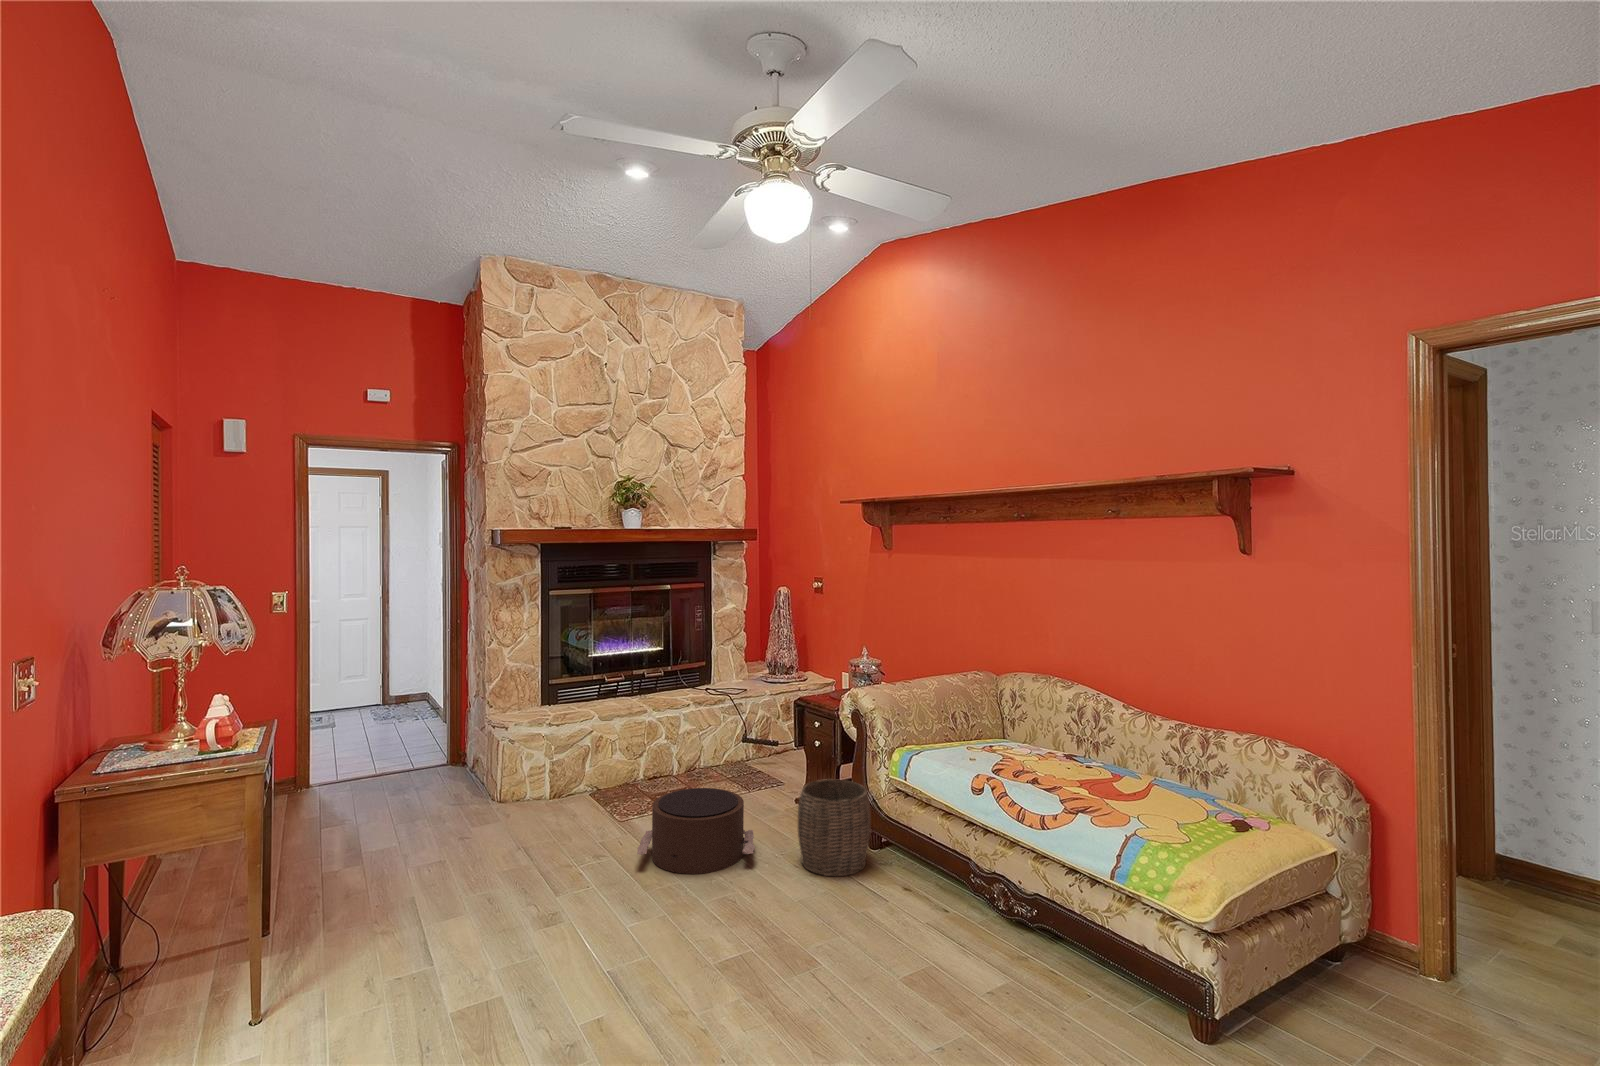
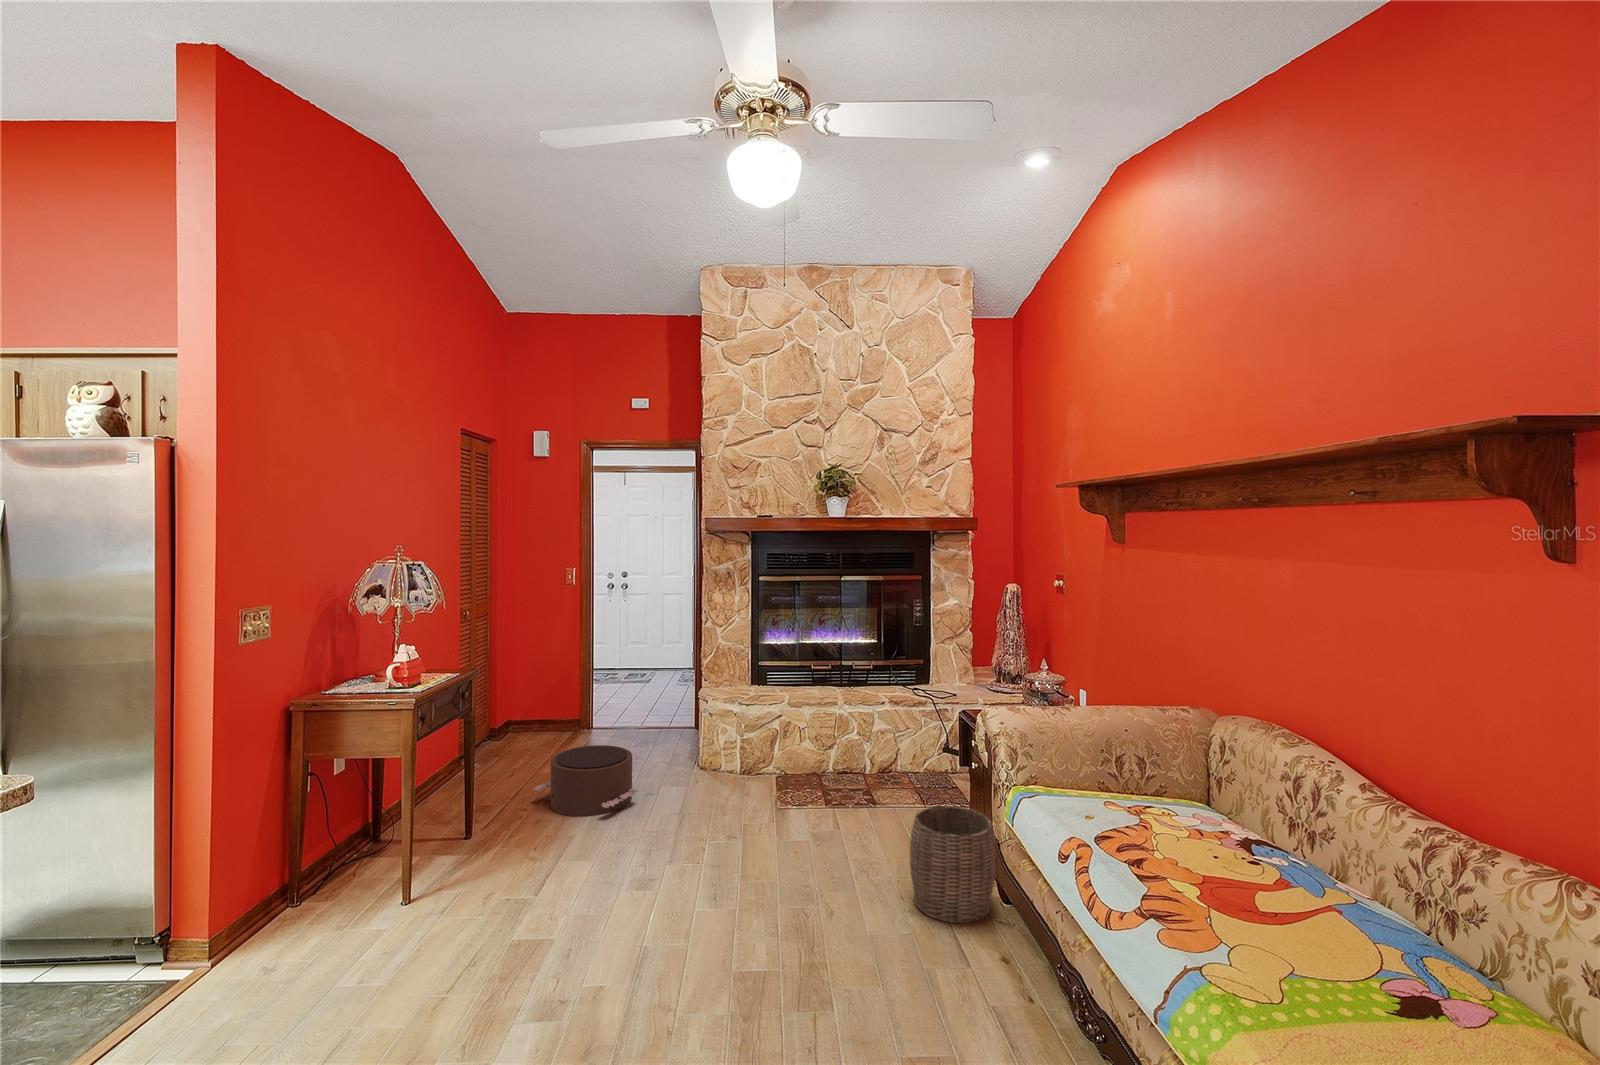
pouf: present [637,788,755,874] -> present [534,745,638,817]

